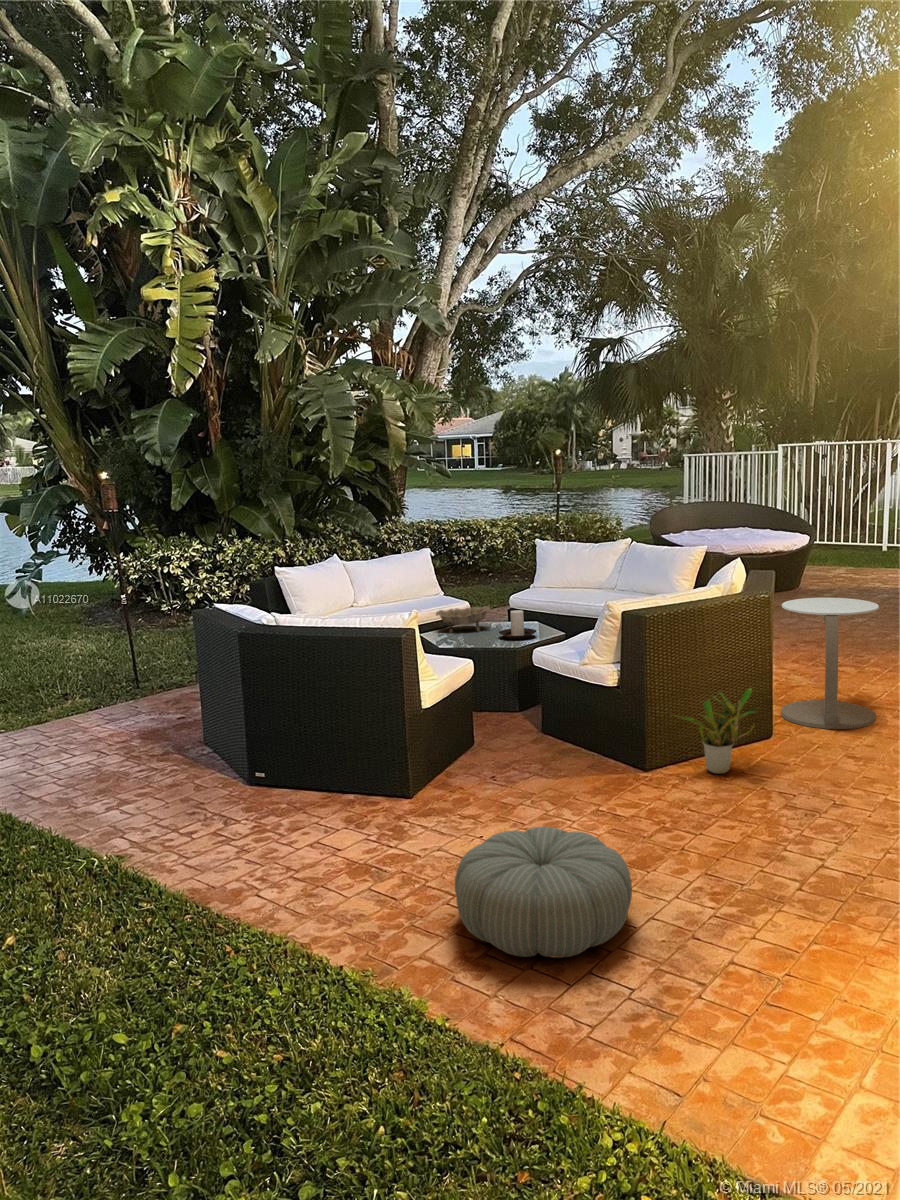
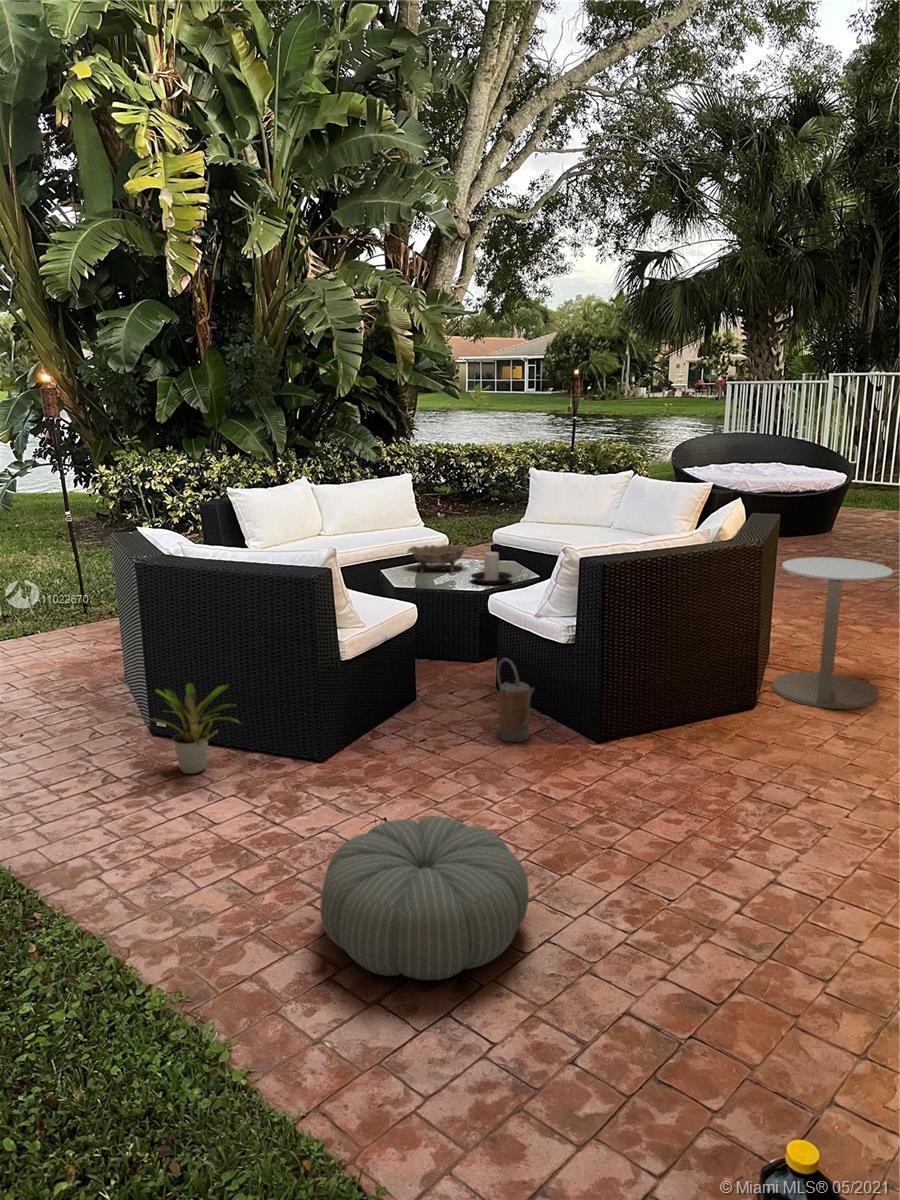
potted plant: present [677,688,758,774] -> present [126,683,239,774]
watering can: none [546,699,586,773] -> present [497,658,534,742]

